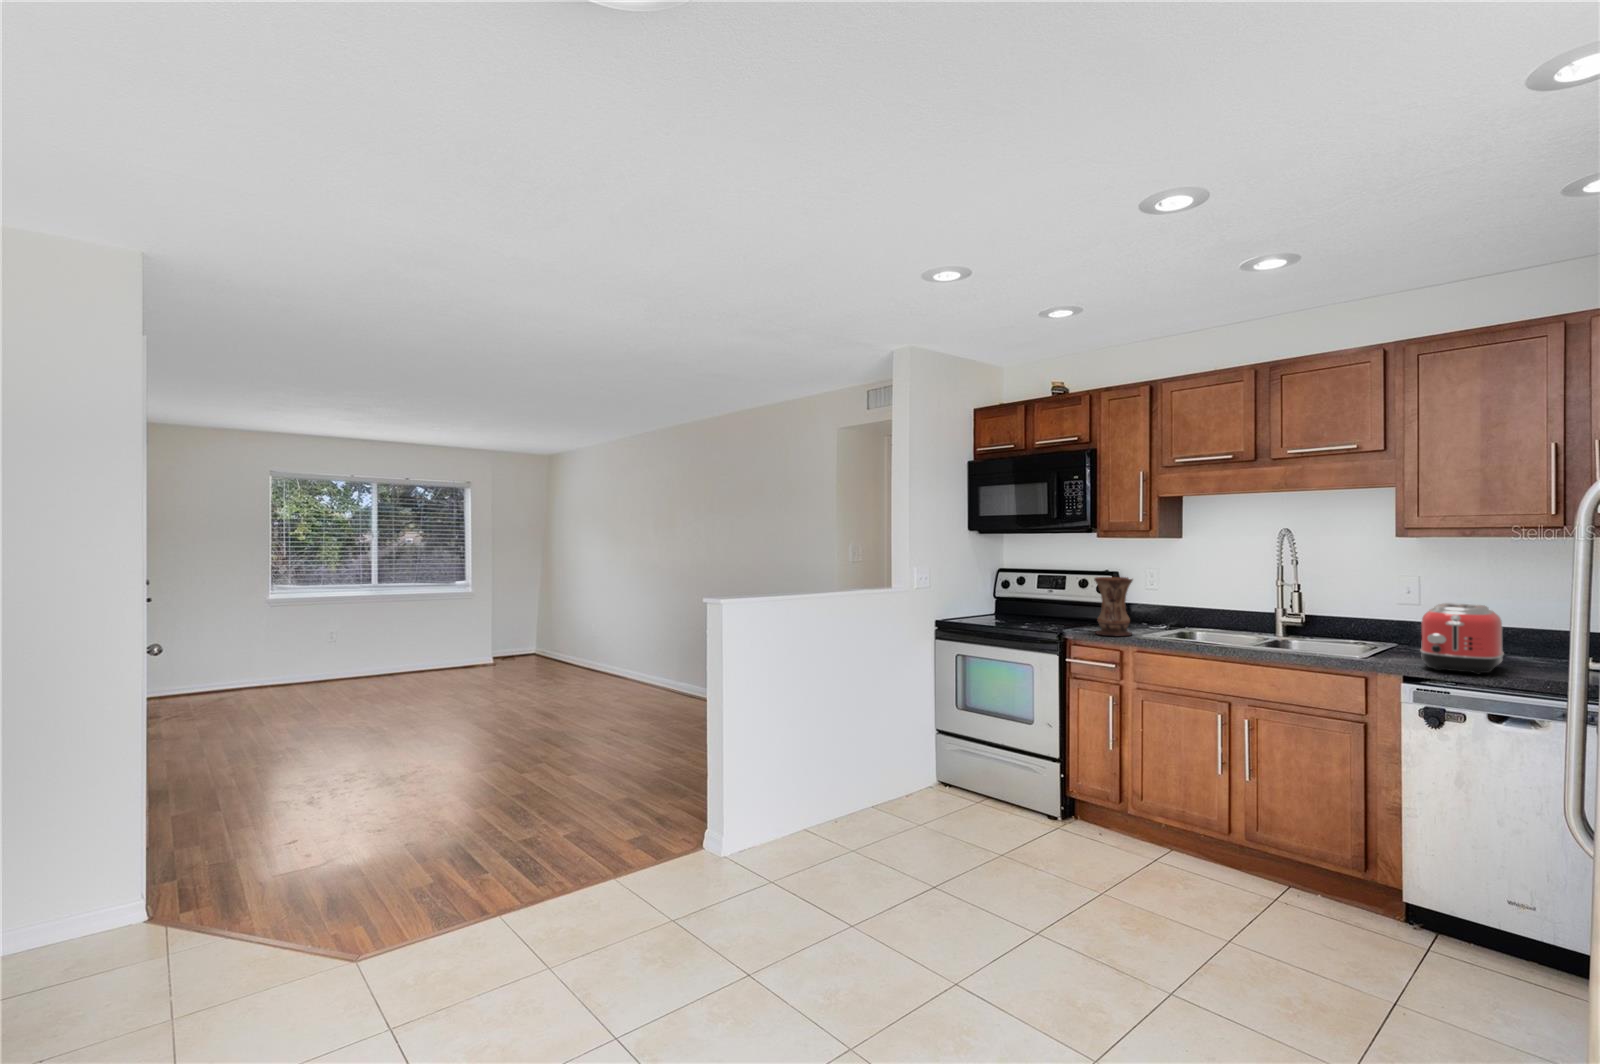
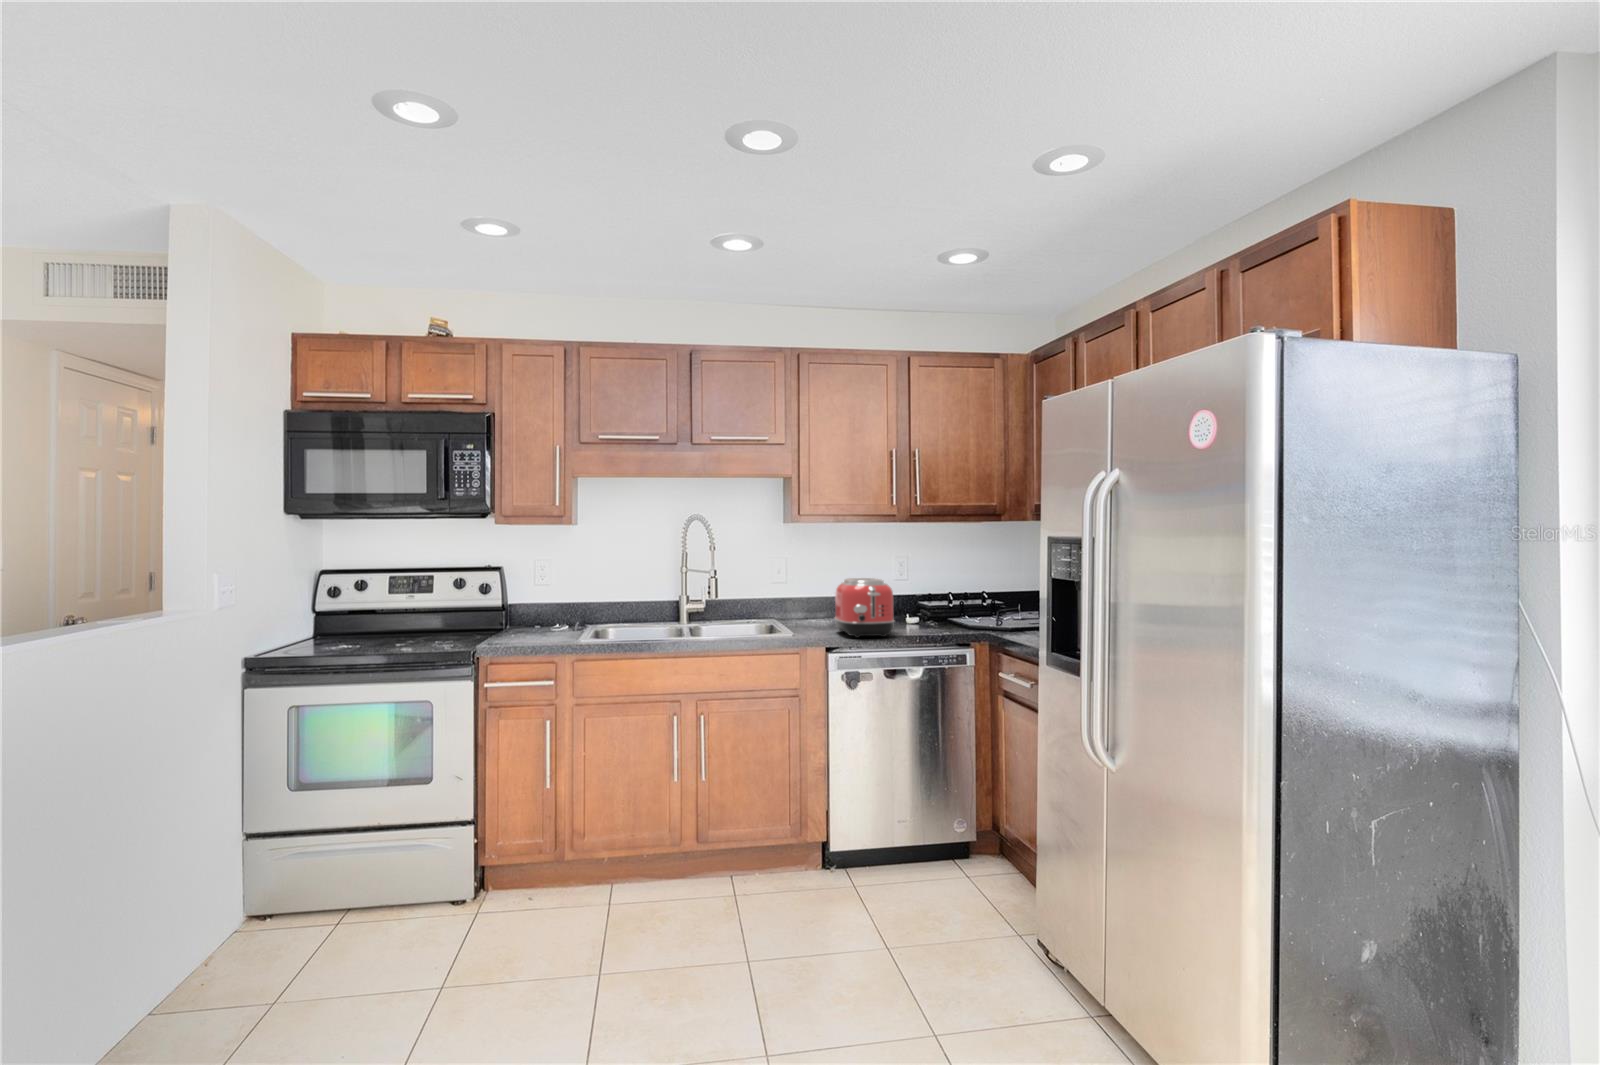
vase: present [1094,577,1133,636] -> none [506,571,554,645]

